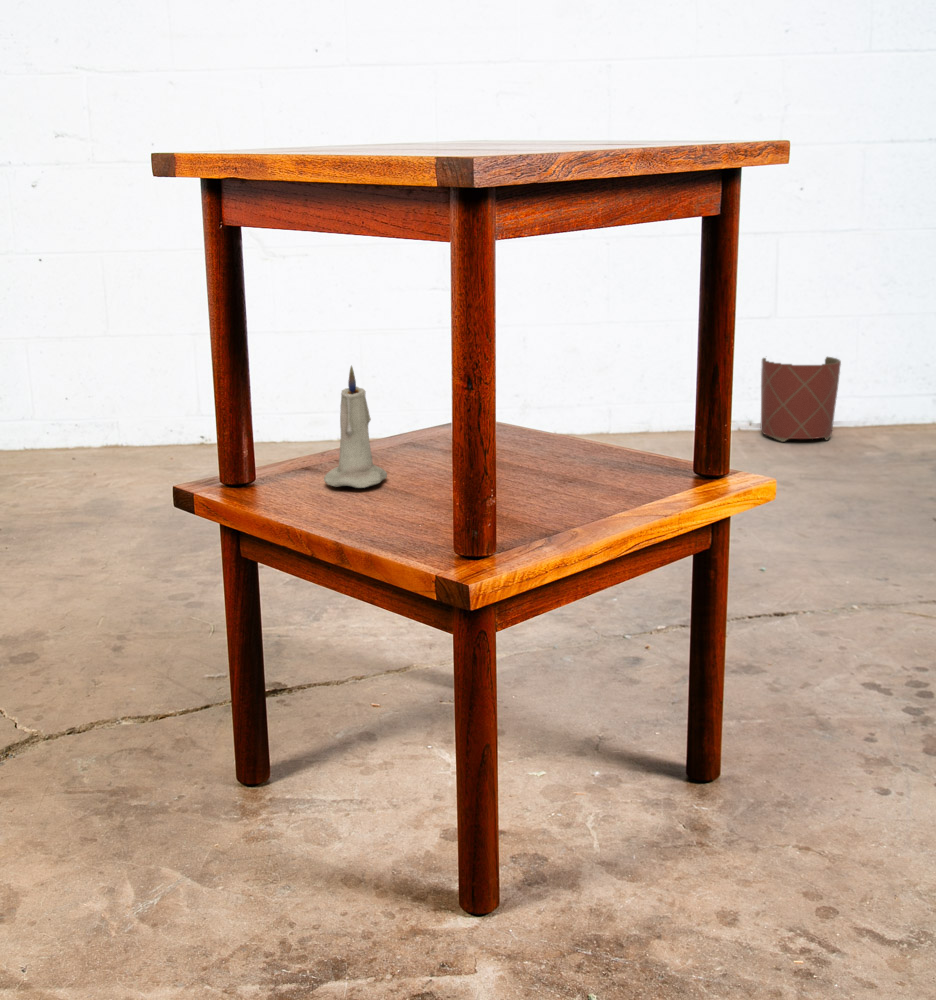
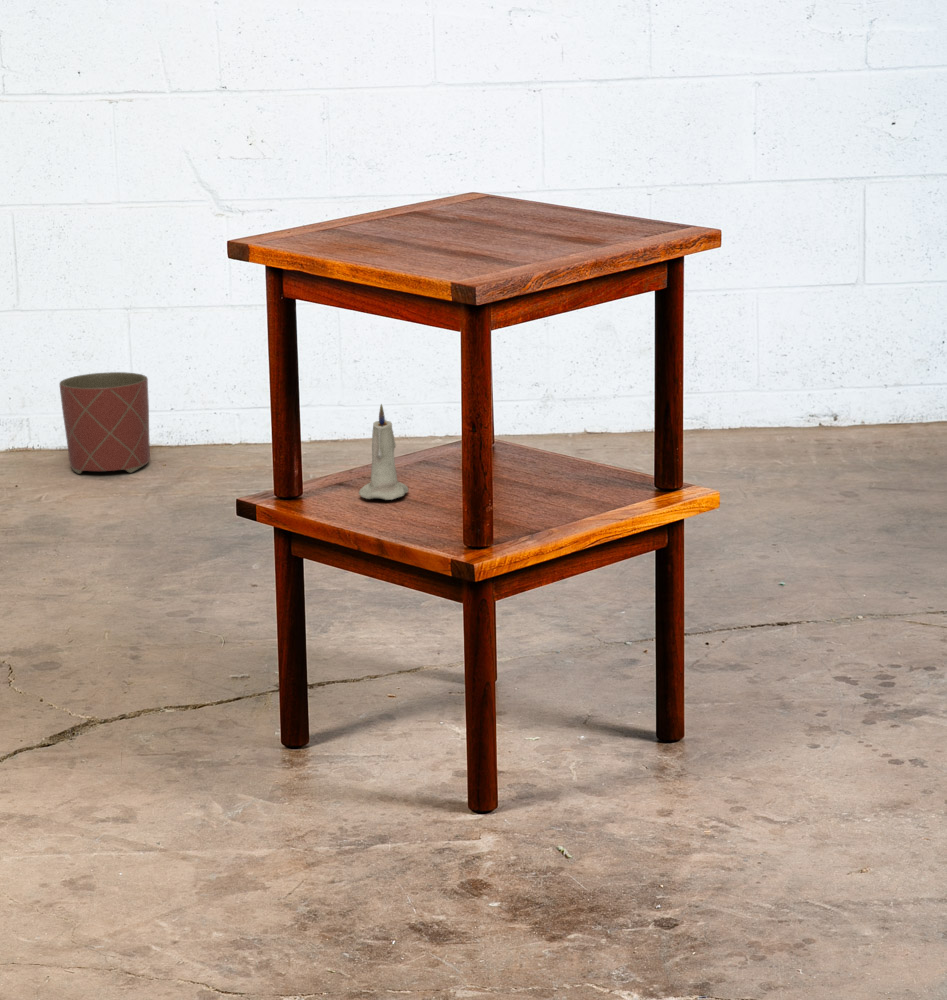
planter: present [761,357,841,442] -> present [60,372,150,474]

